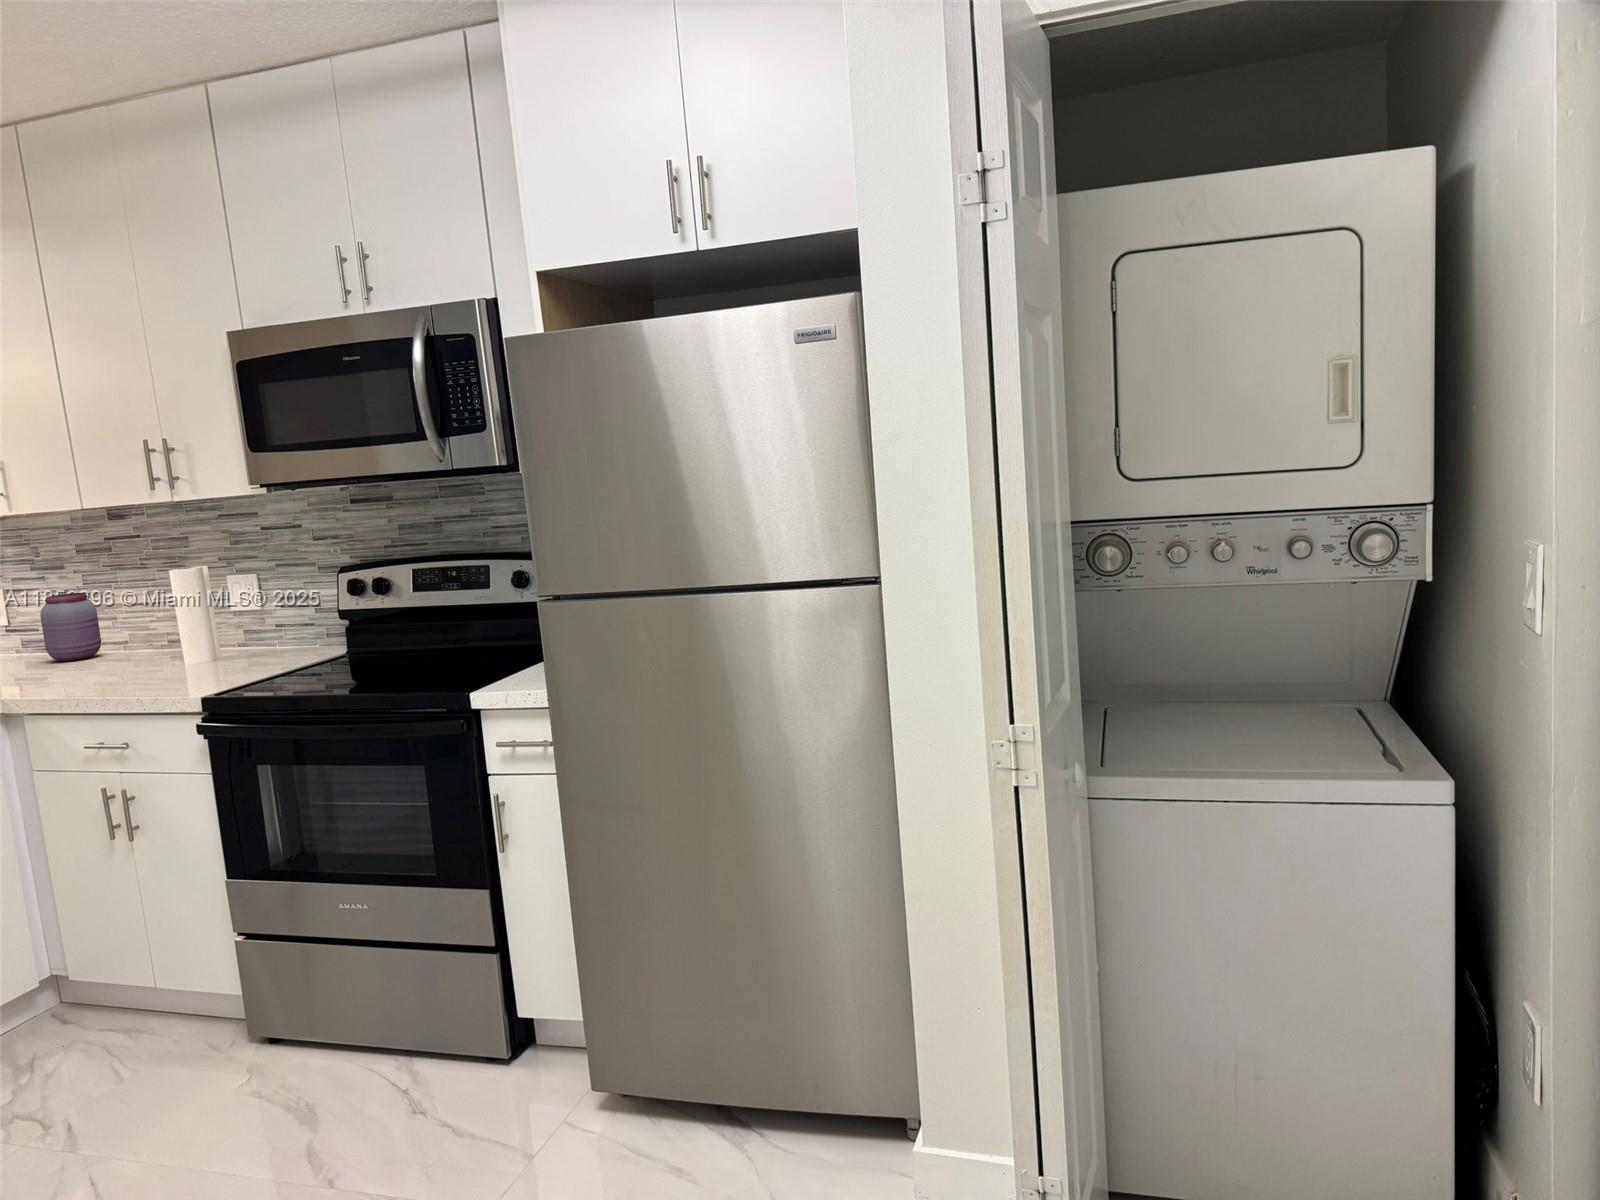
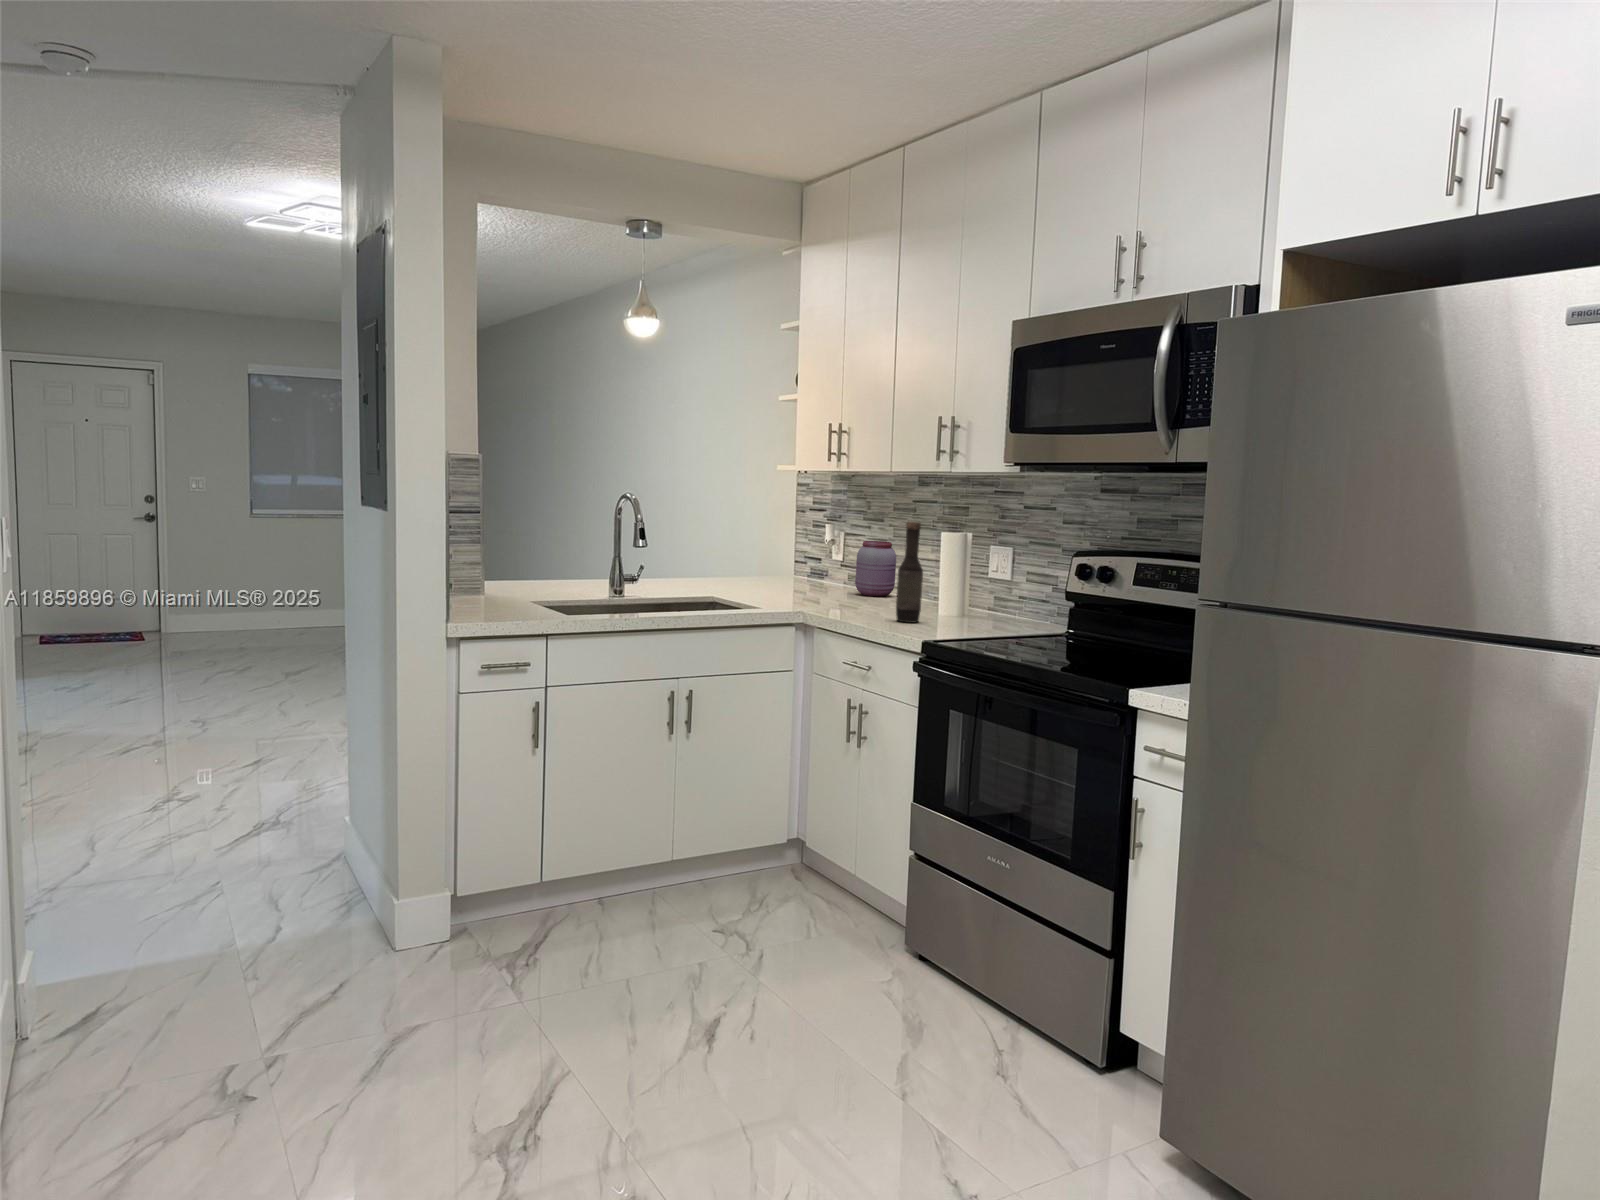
bottle: none [133,566,173,683] -> present [896,522,923,623]

